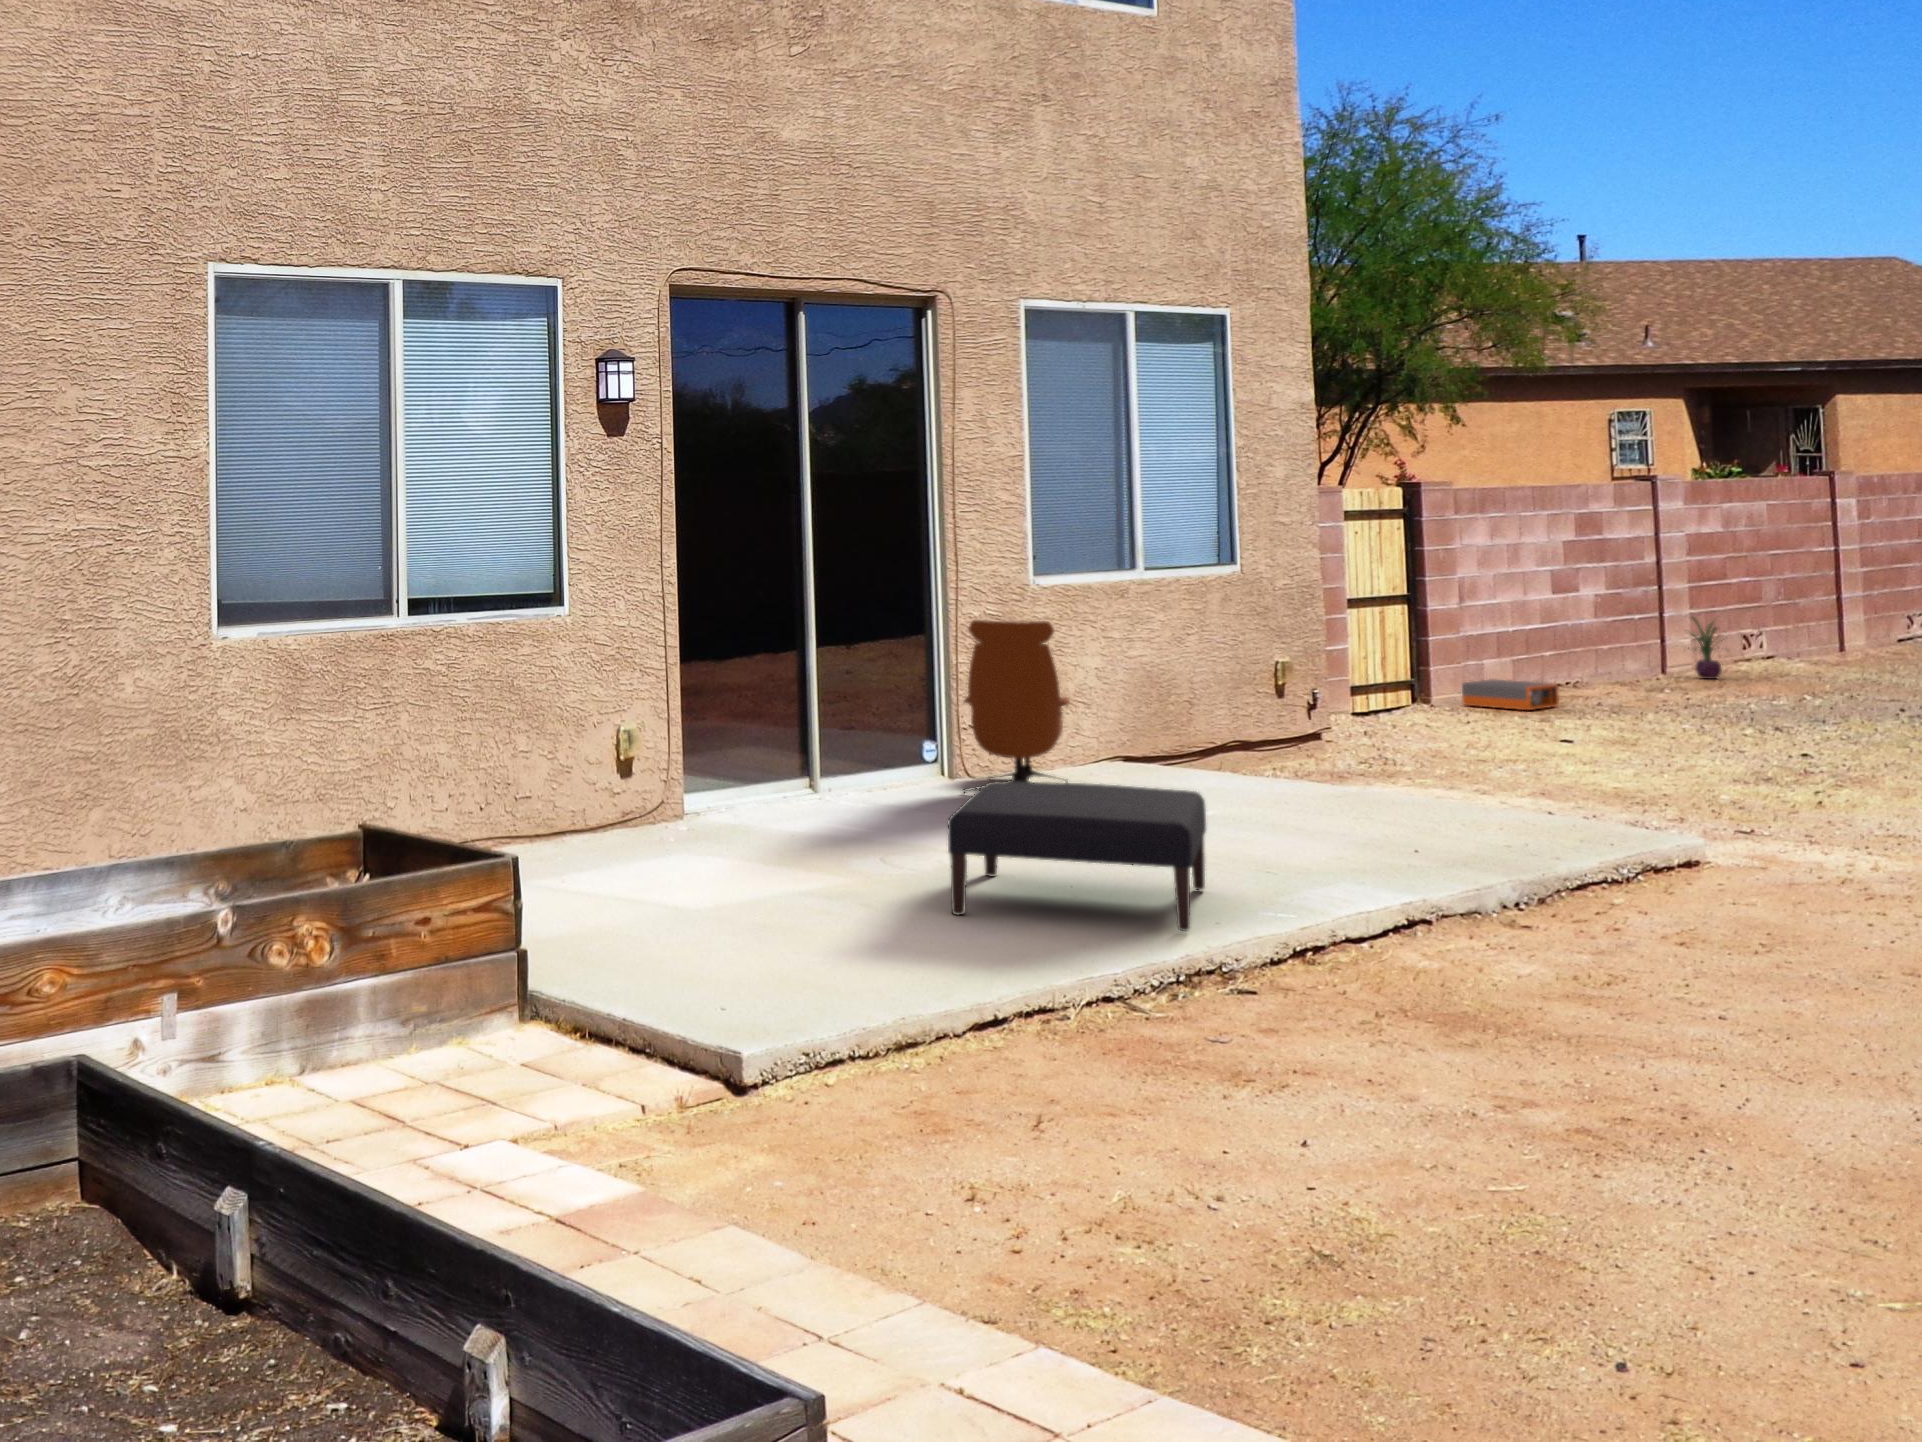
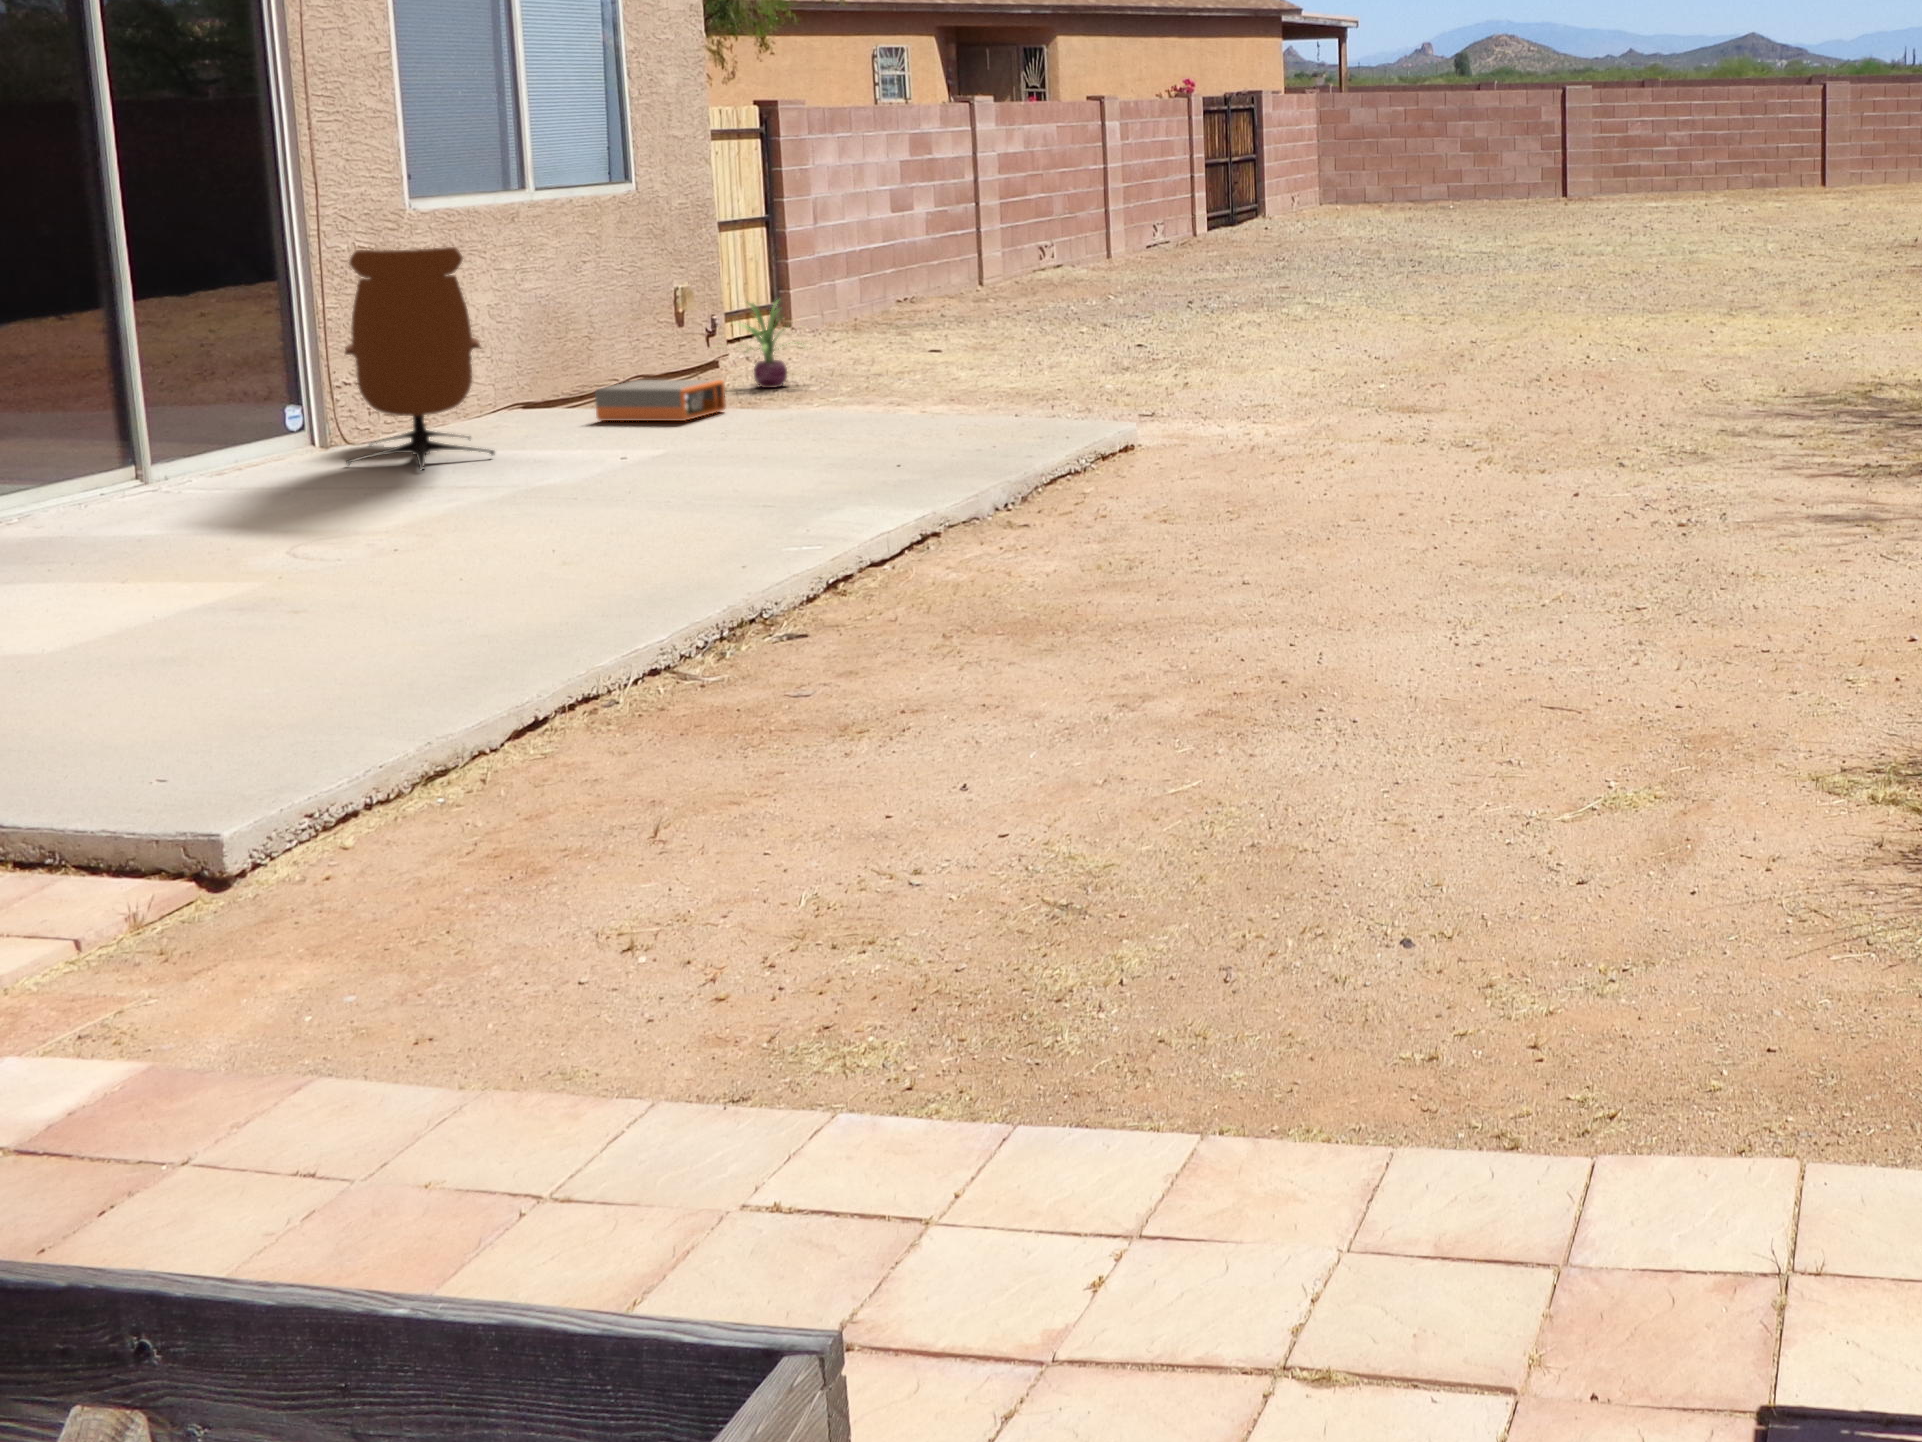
decorative plant: present [1688,617,1724,679] -> present [734,301,798,388]
storage box: present [1462,679,1559,710] -> present [595,380,726,421]
ottoman: present [948,781,1206,931] -> none [408,425,719,606]

